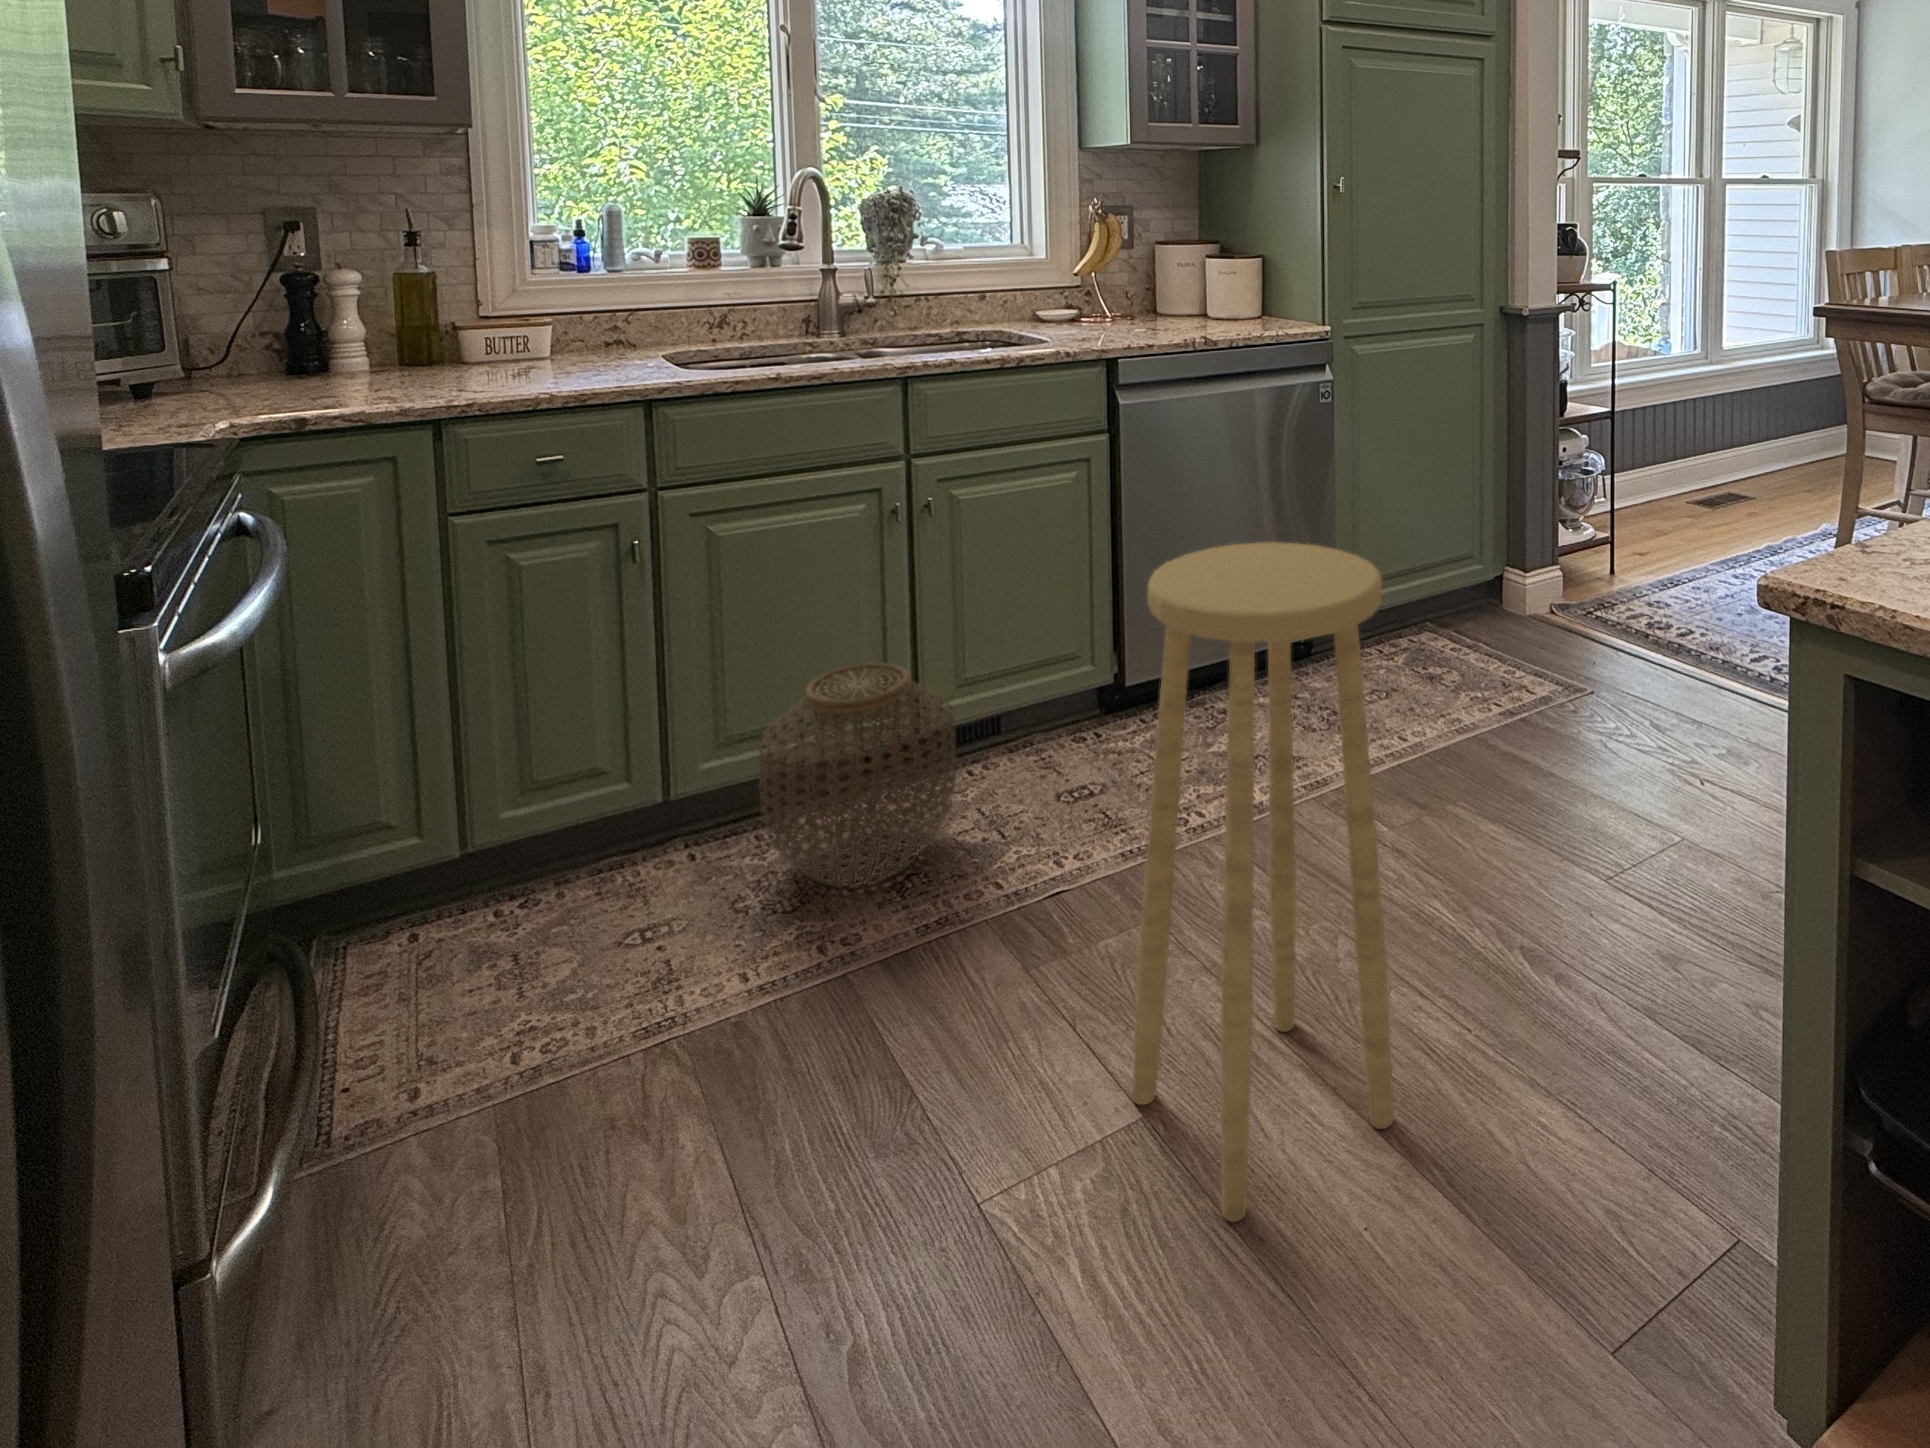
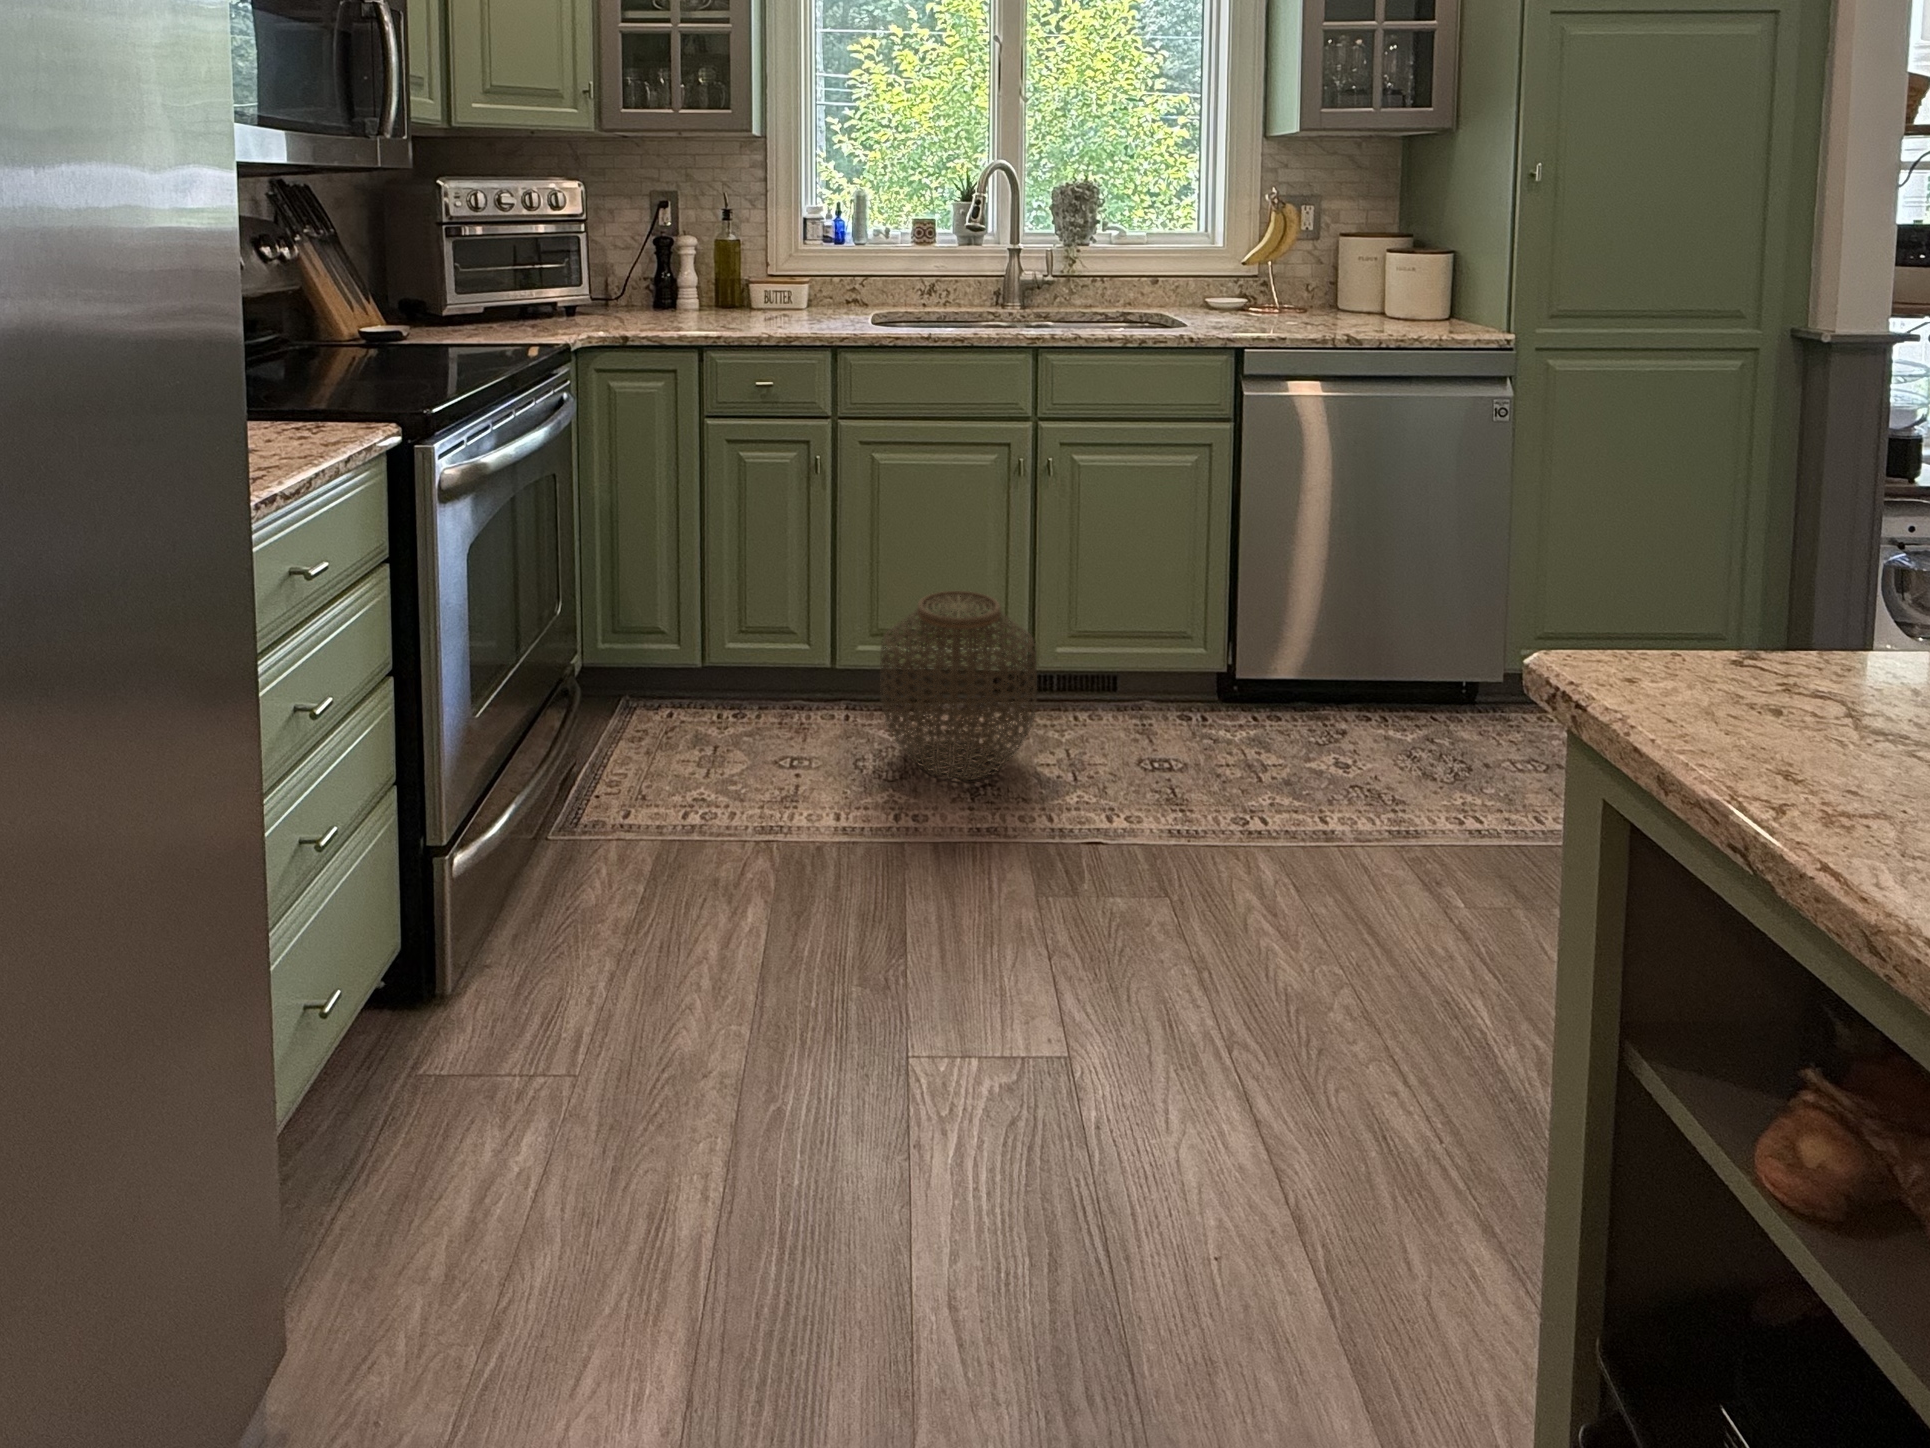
stool: present [1132,542,1394,1222] -> none [1067,533,1325,1192]

